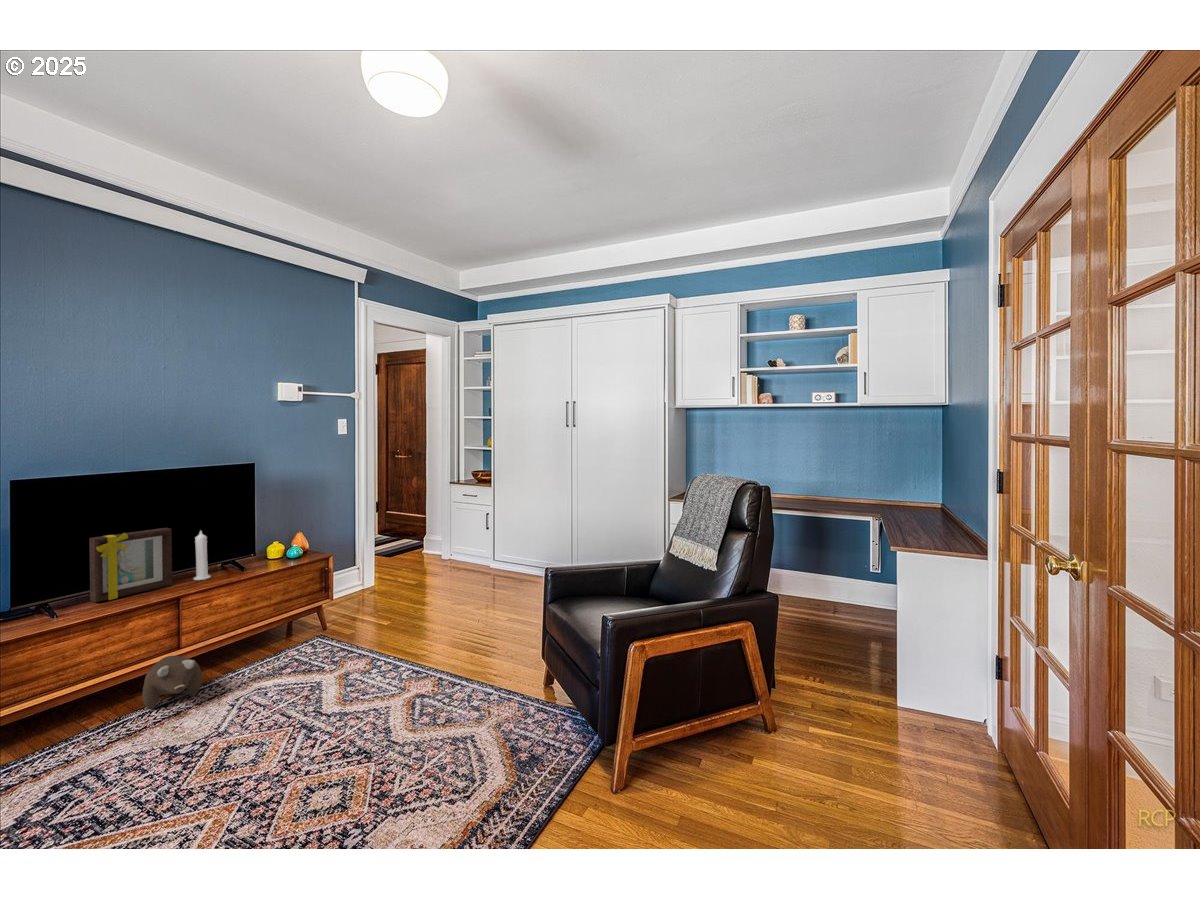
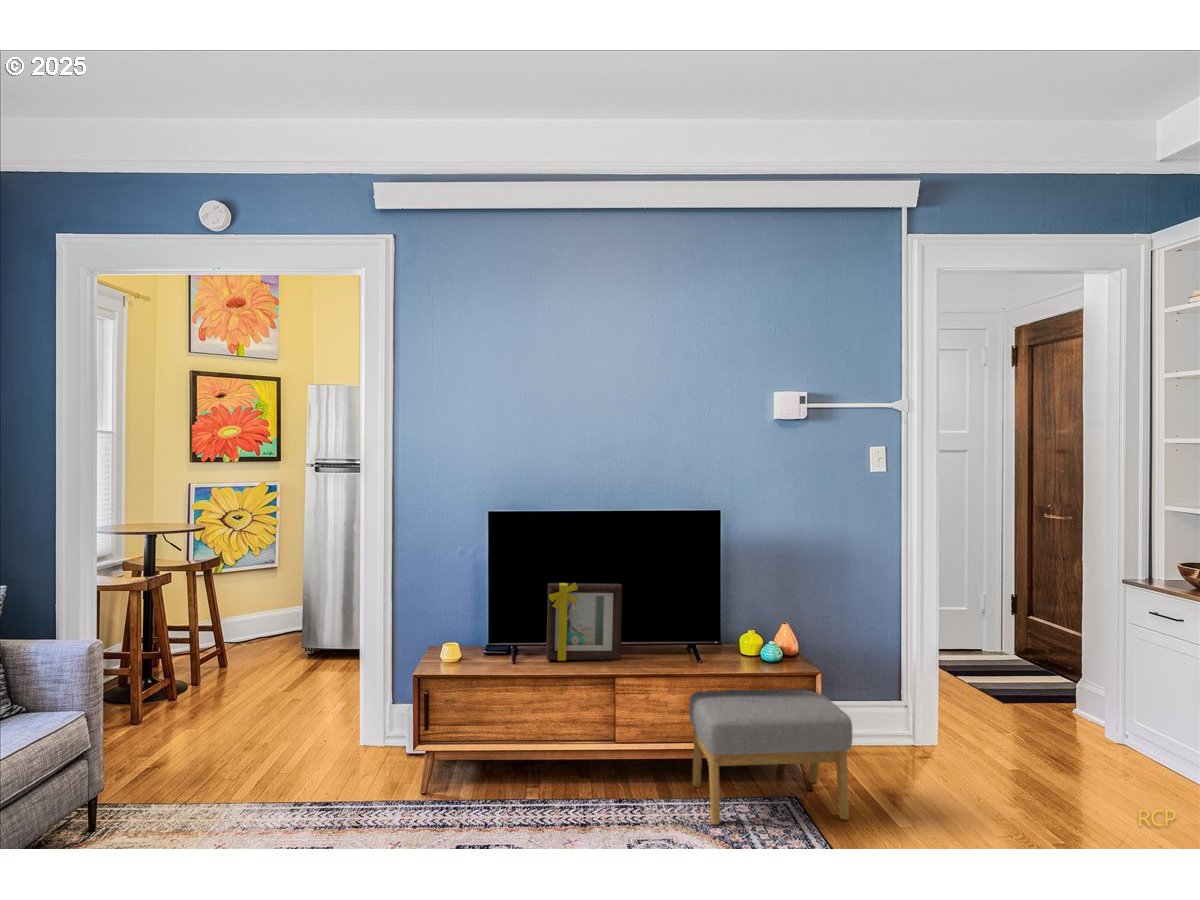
candle: present [194,531,211,580] -> none [644,594,663,662]
footstool: none [242,569,363,668] -> present [689,689,852,825]
plush toy: present [142,656,202,709] -> none [557,750,616,813]

